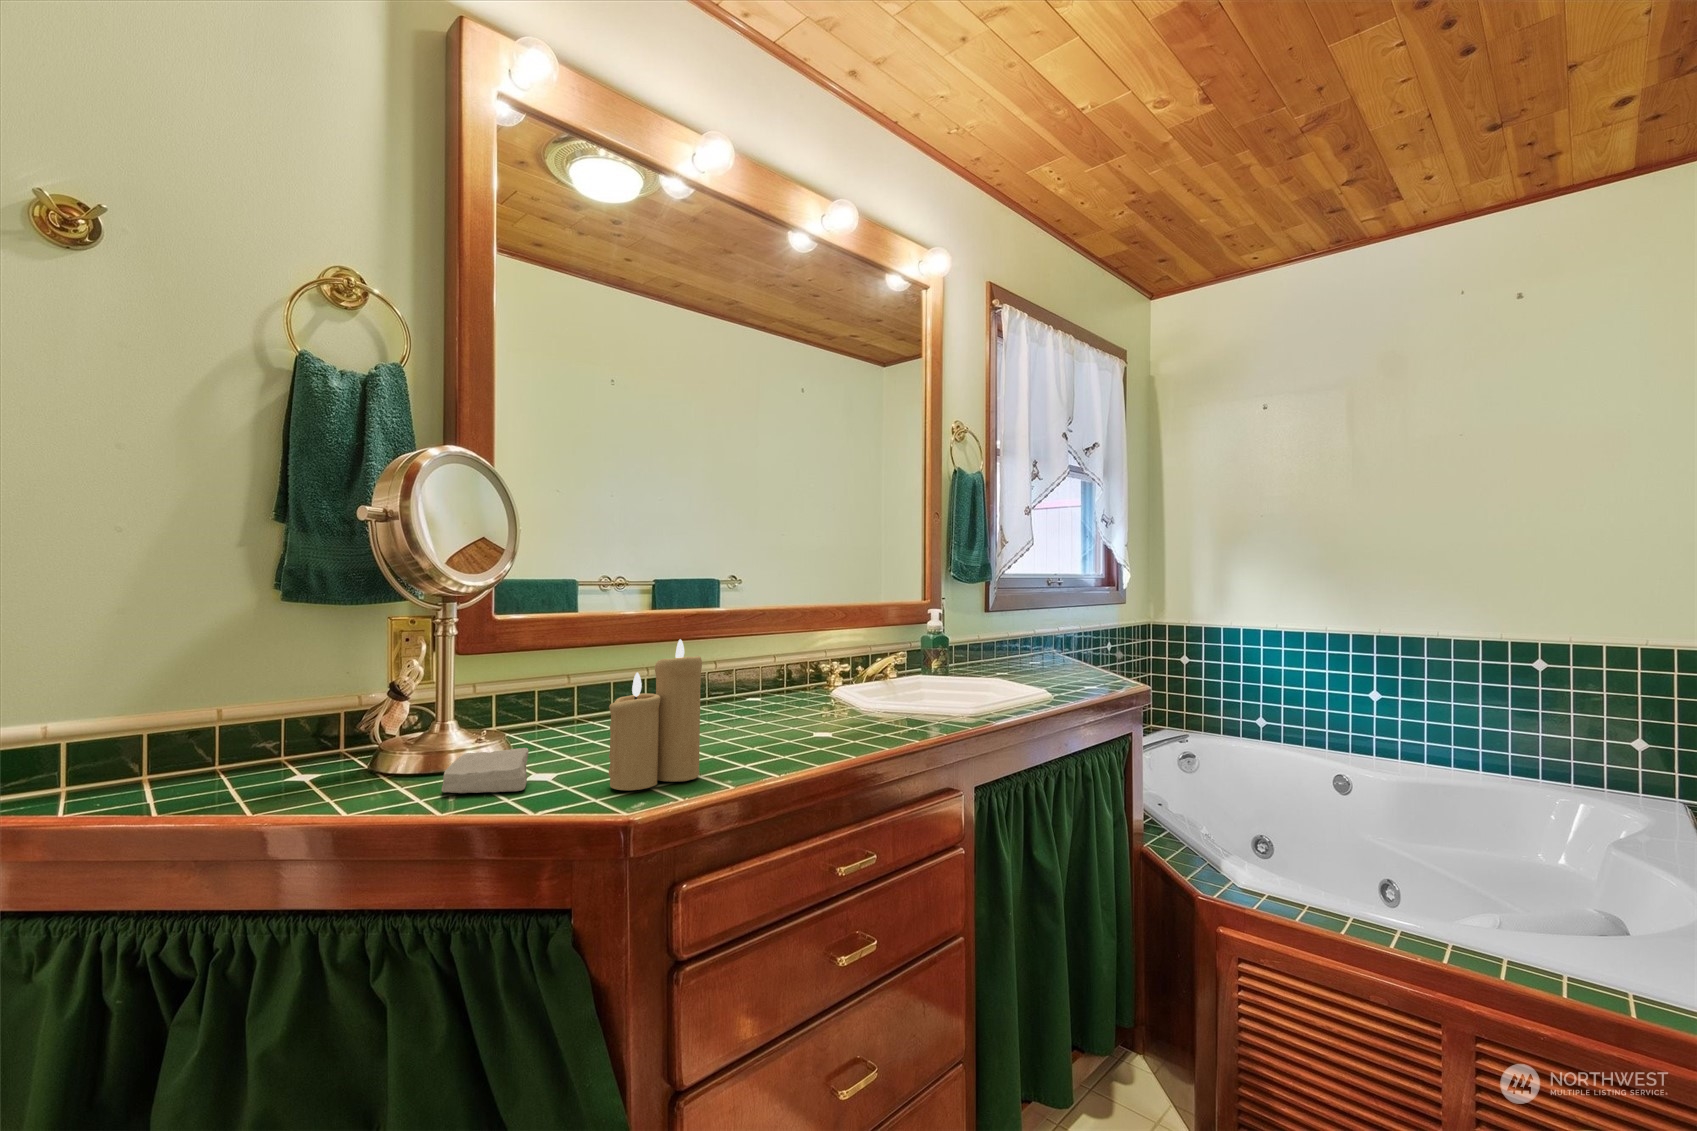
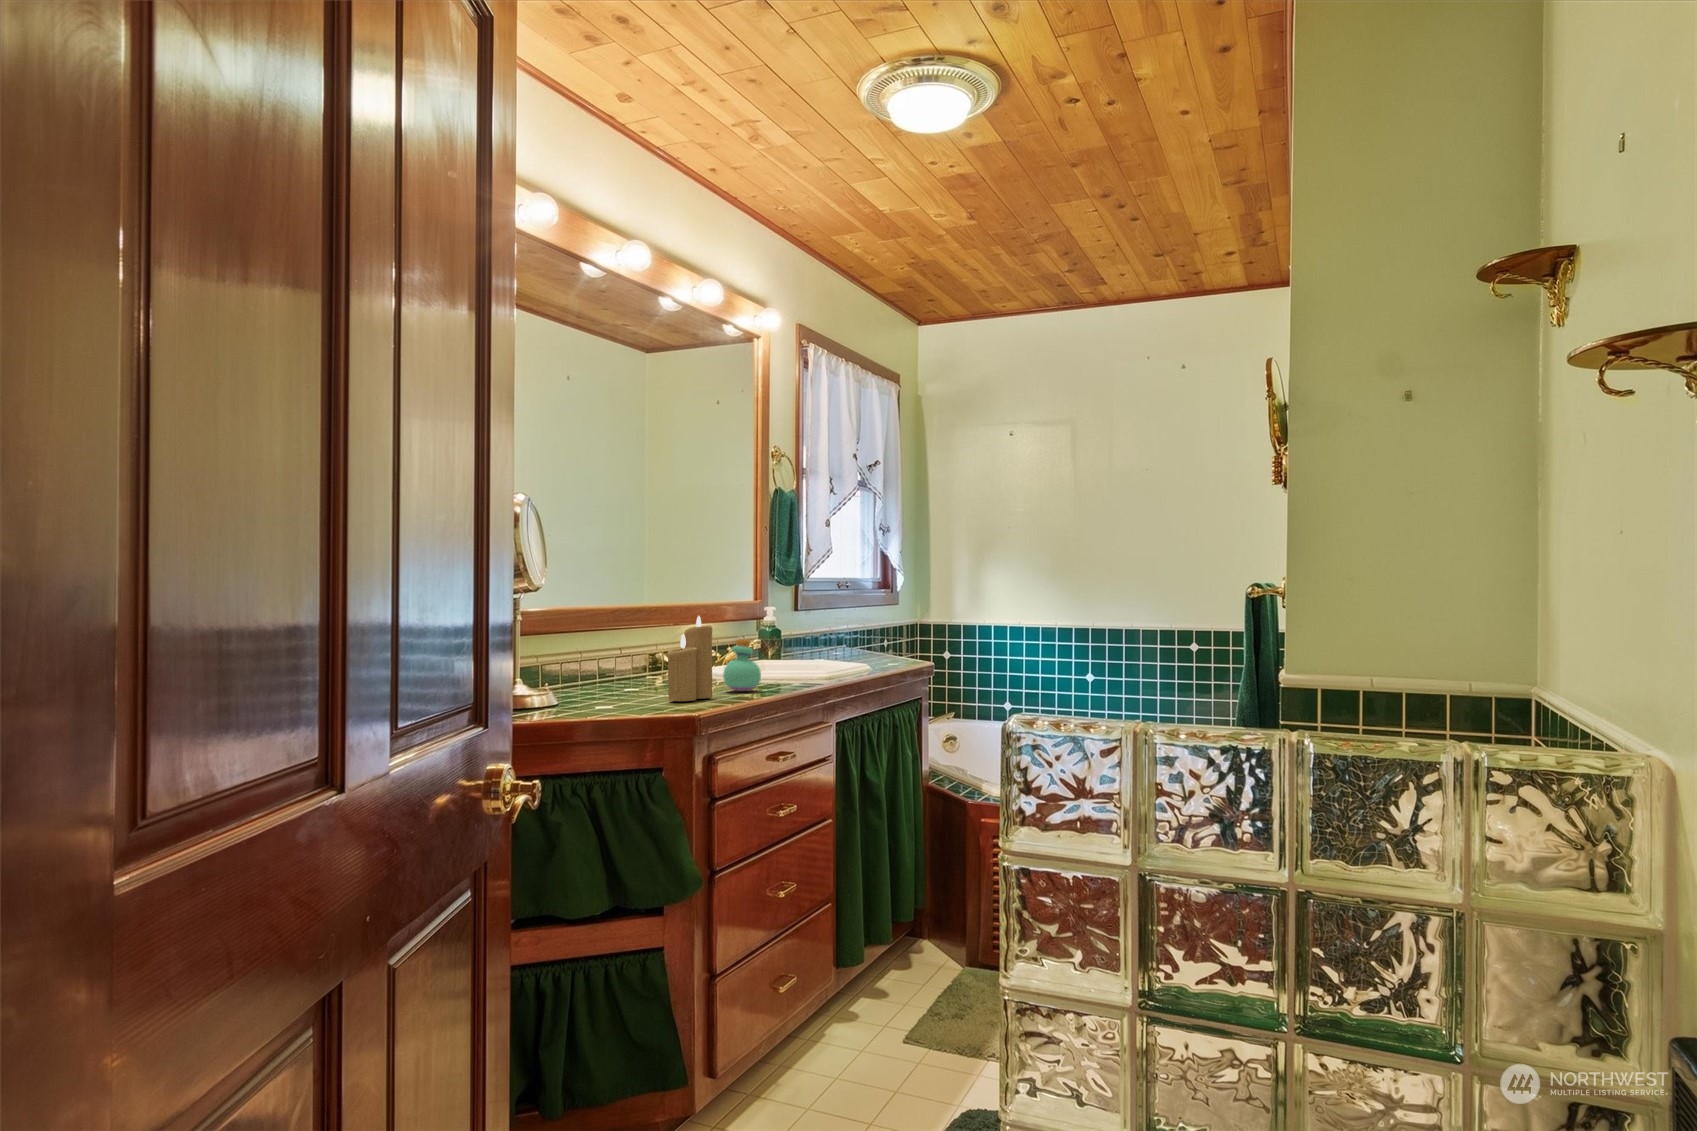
perfume bottle: none [753,674,814,758] -> present [723,639,761,691]
soap bar: present [441,748,529,793] -> none [572,683,624,706]

